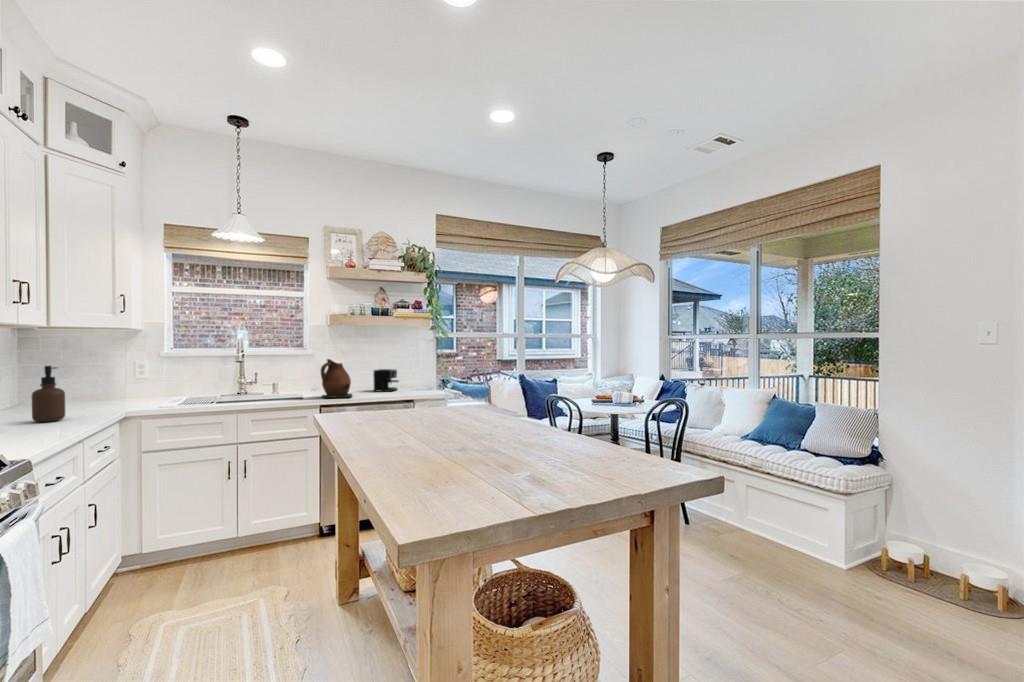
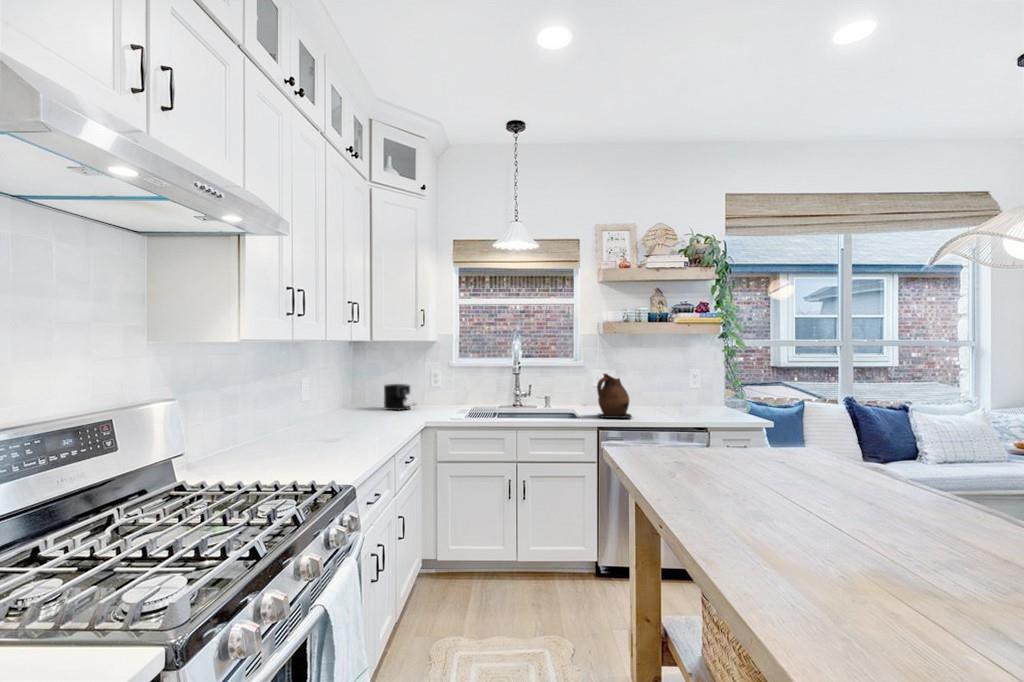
soap dispenser: present [32,366,65,422] -> none [360,376,382,427]
coffee maker: present [373,369,399,391] -> present [384,384,410,410]

